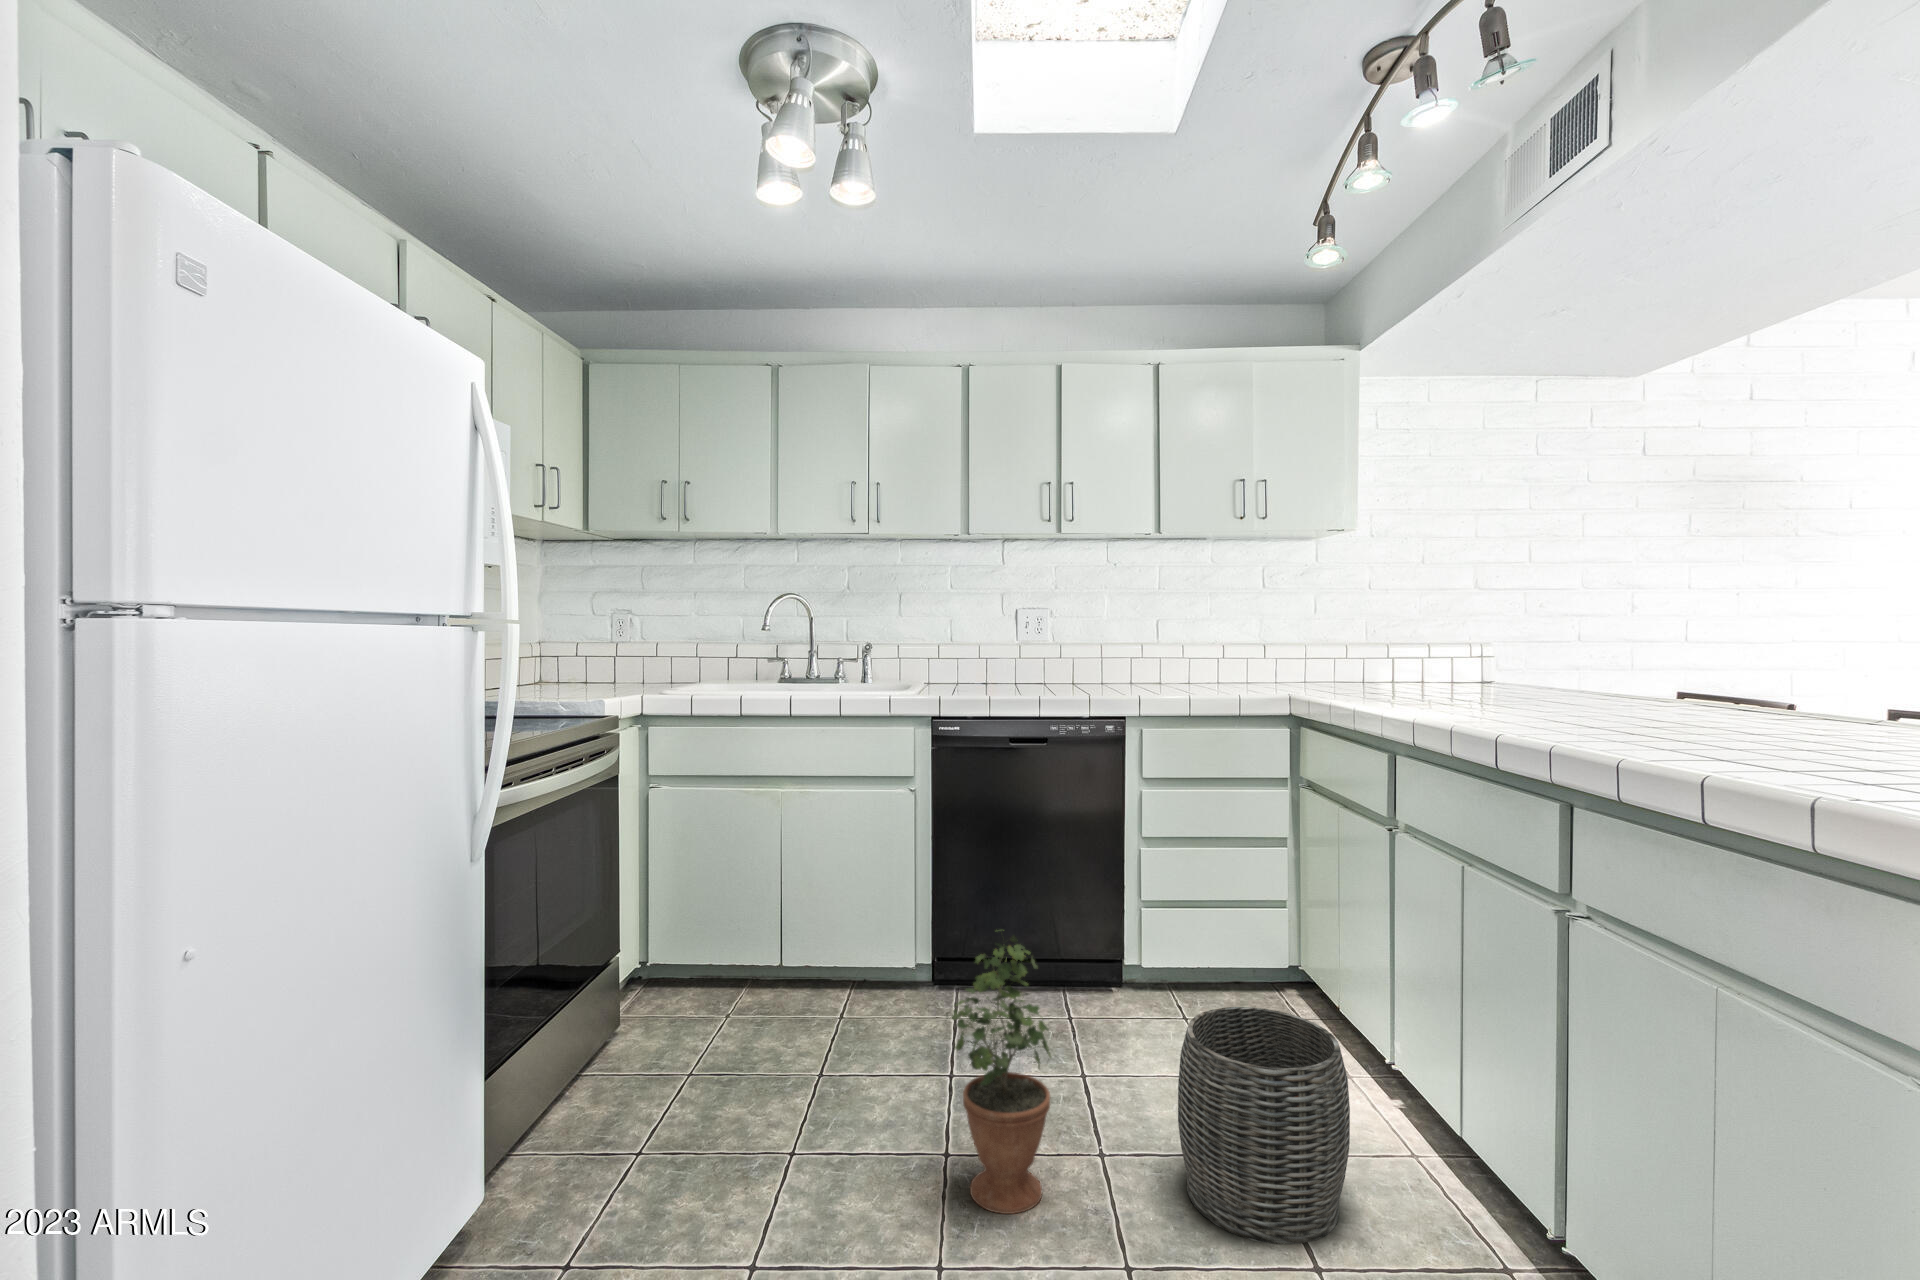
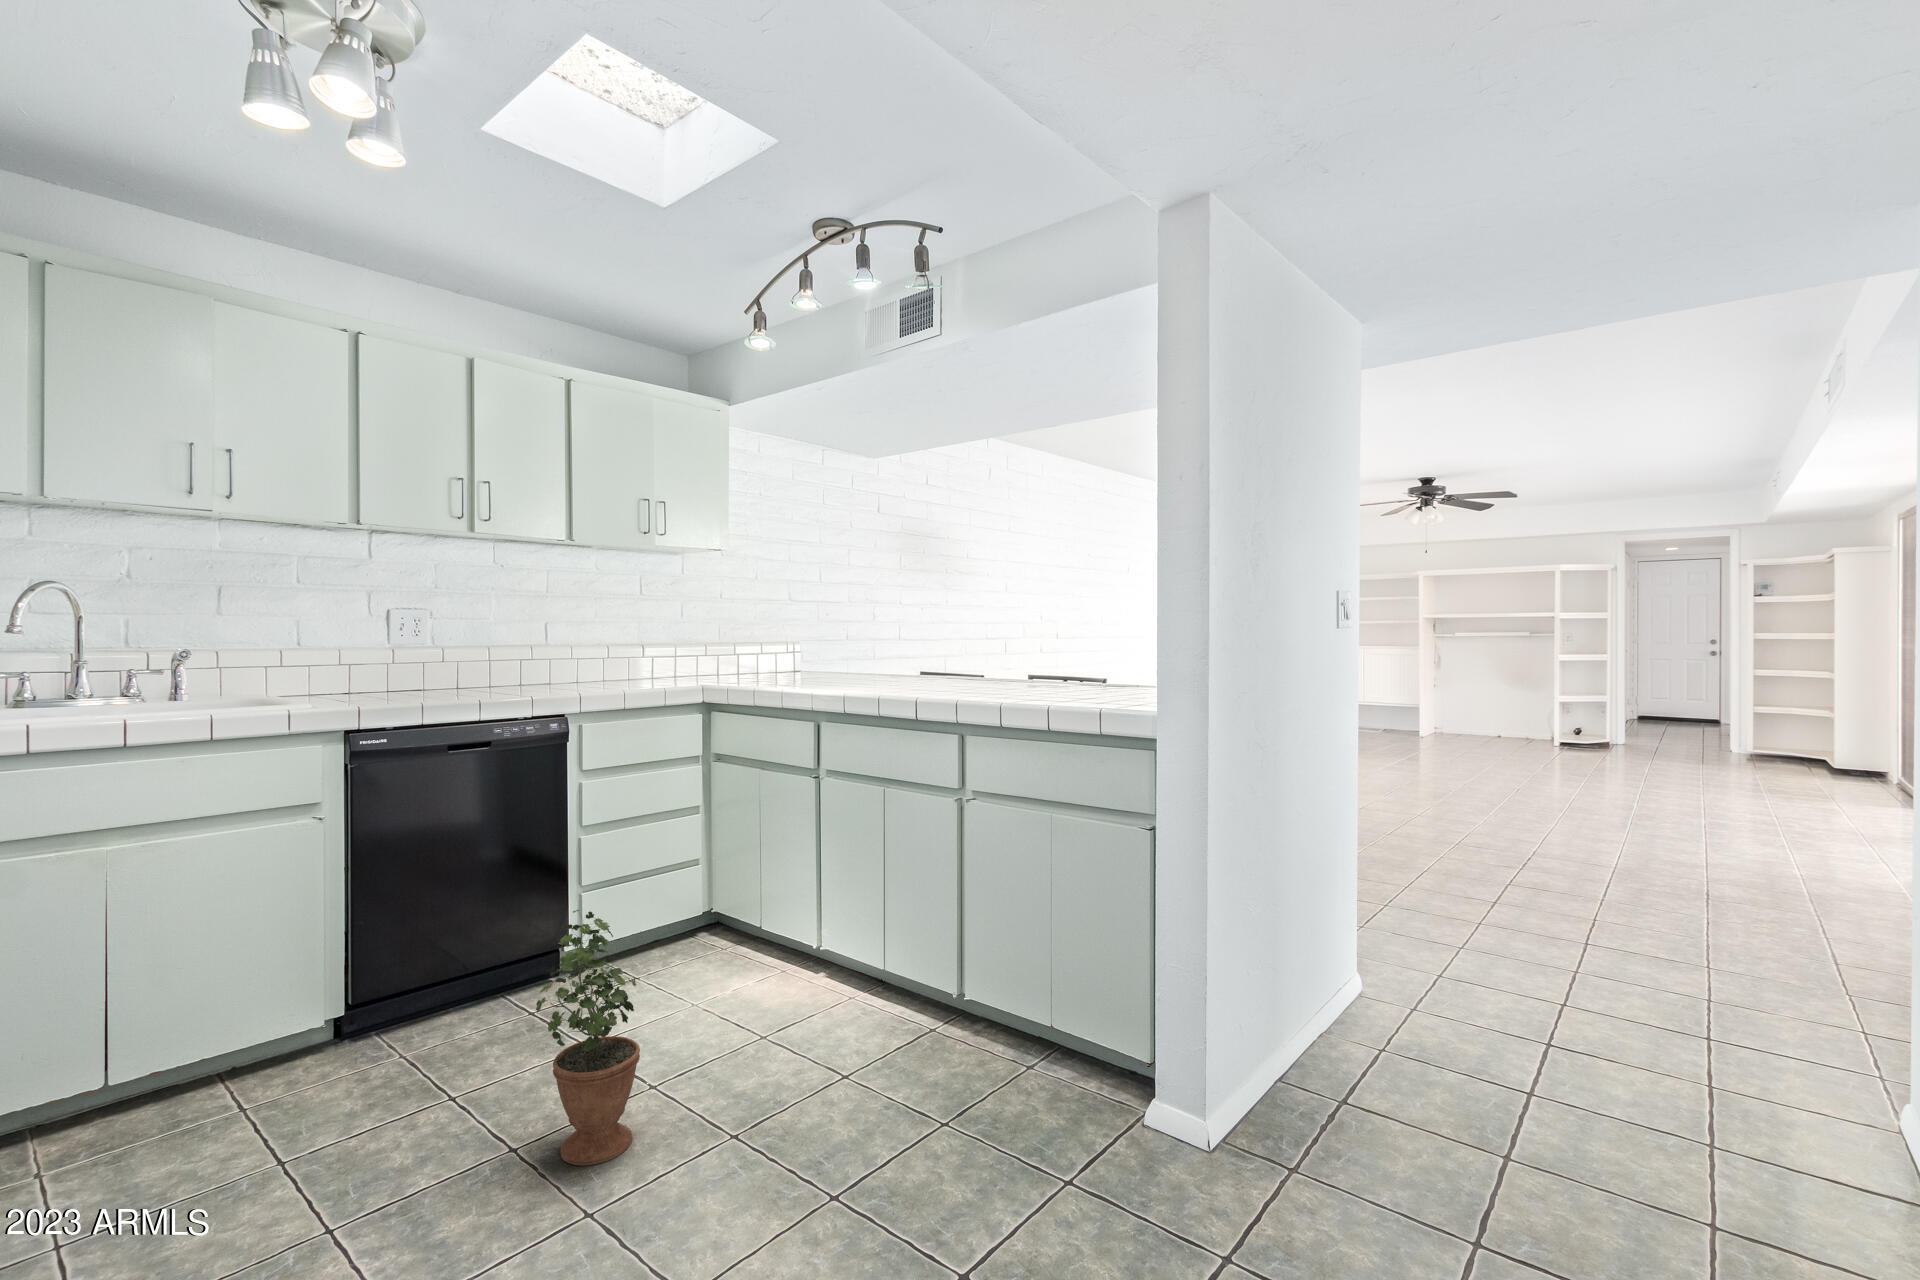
woven basket: present [1178,1007,1350,1244] -> none [725,922,850,1090]

